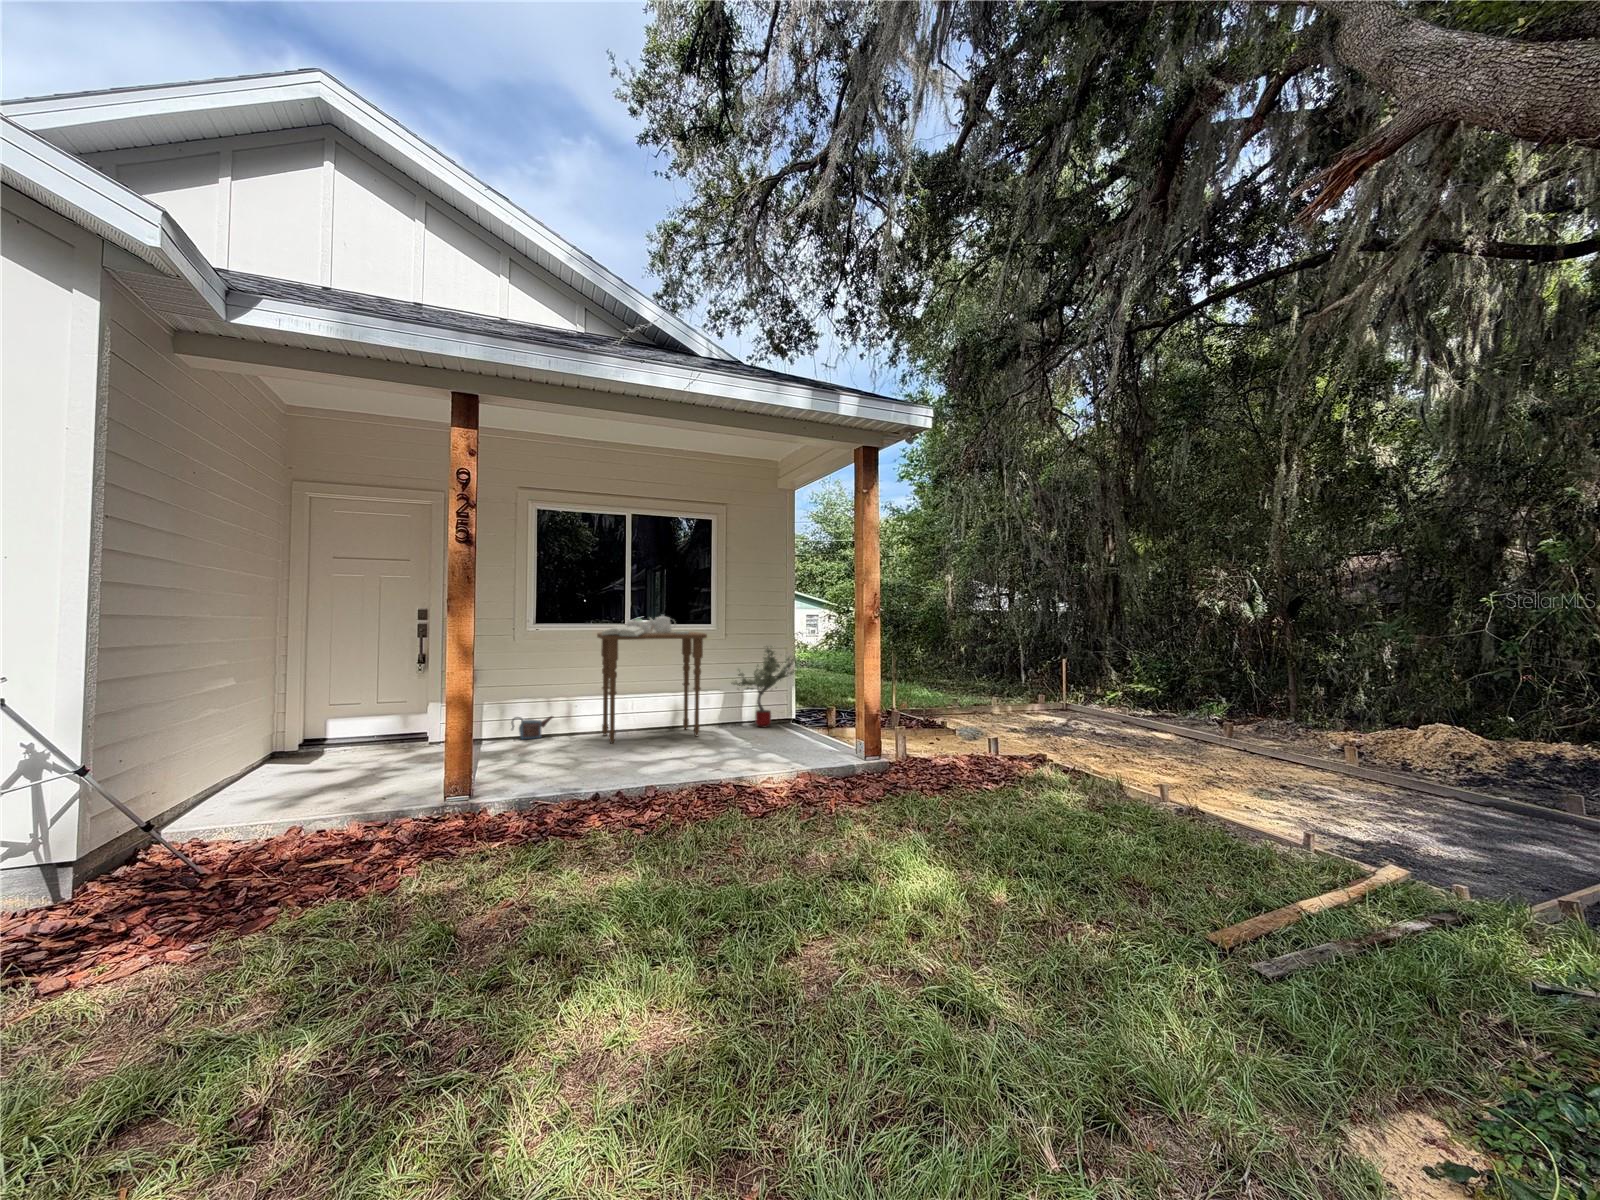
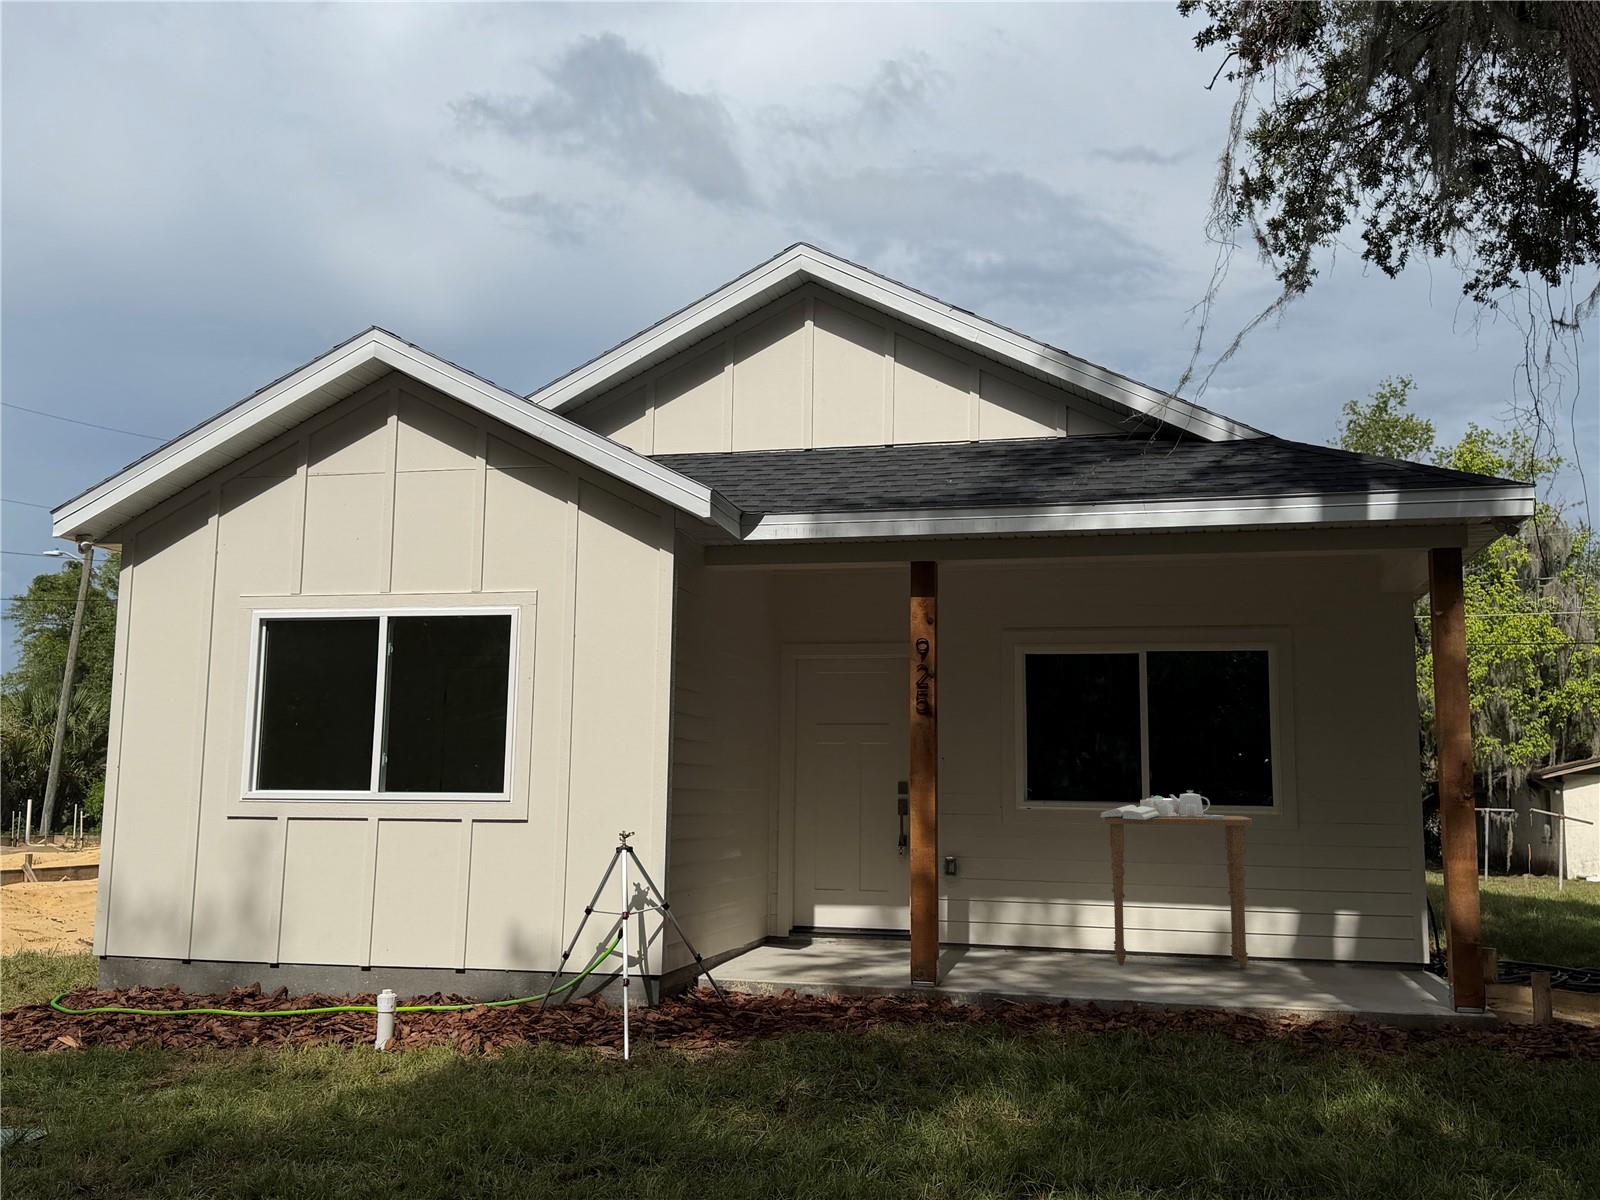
potted tree: present [731,646,795,727] -> none [1302,839,1414,969]
watering can: present [511,716,553,739] -> none [1001,921,1053,951]

